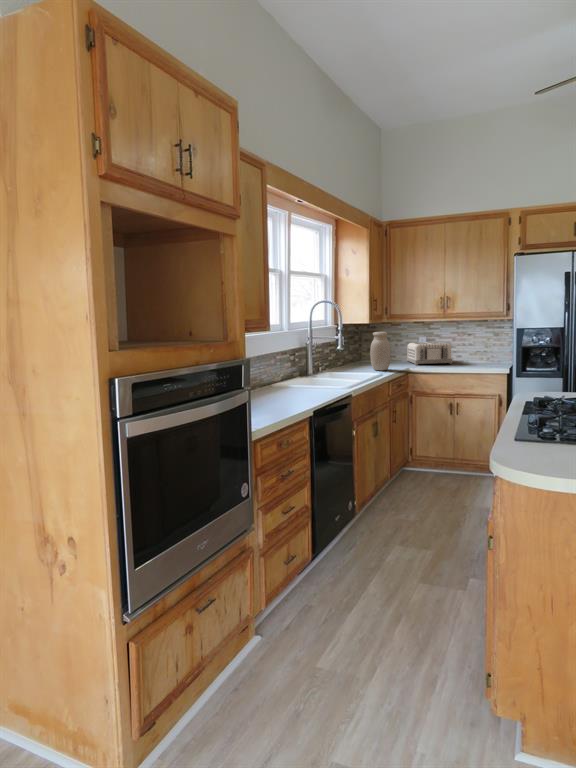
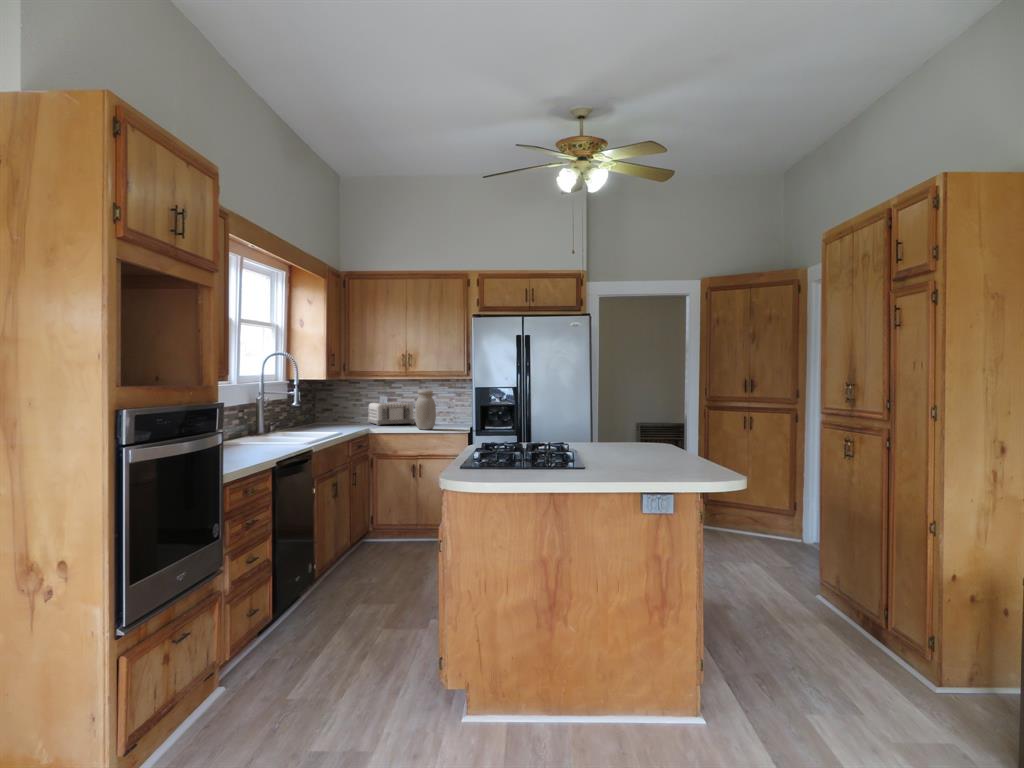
jar: present [370,332,390,370] -> present [415,390,436,430]

